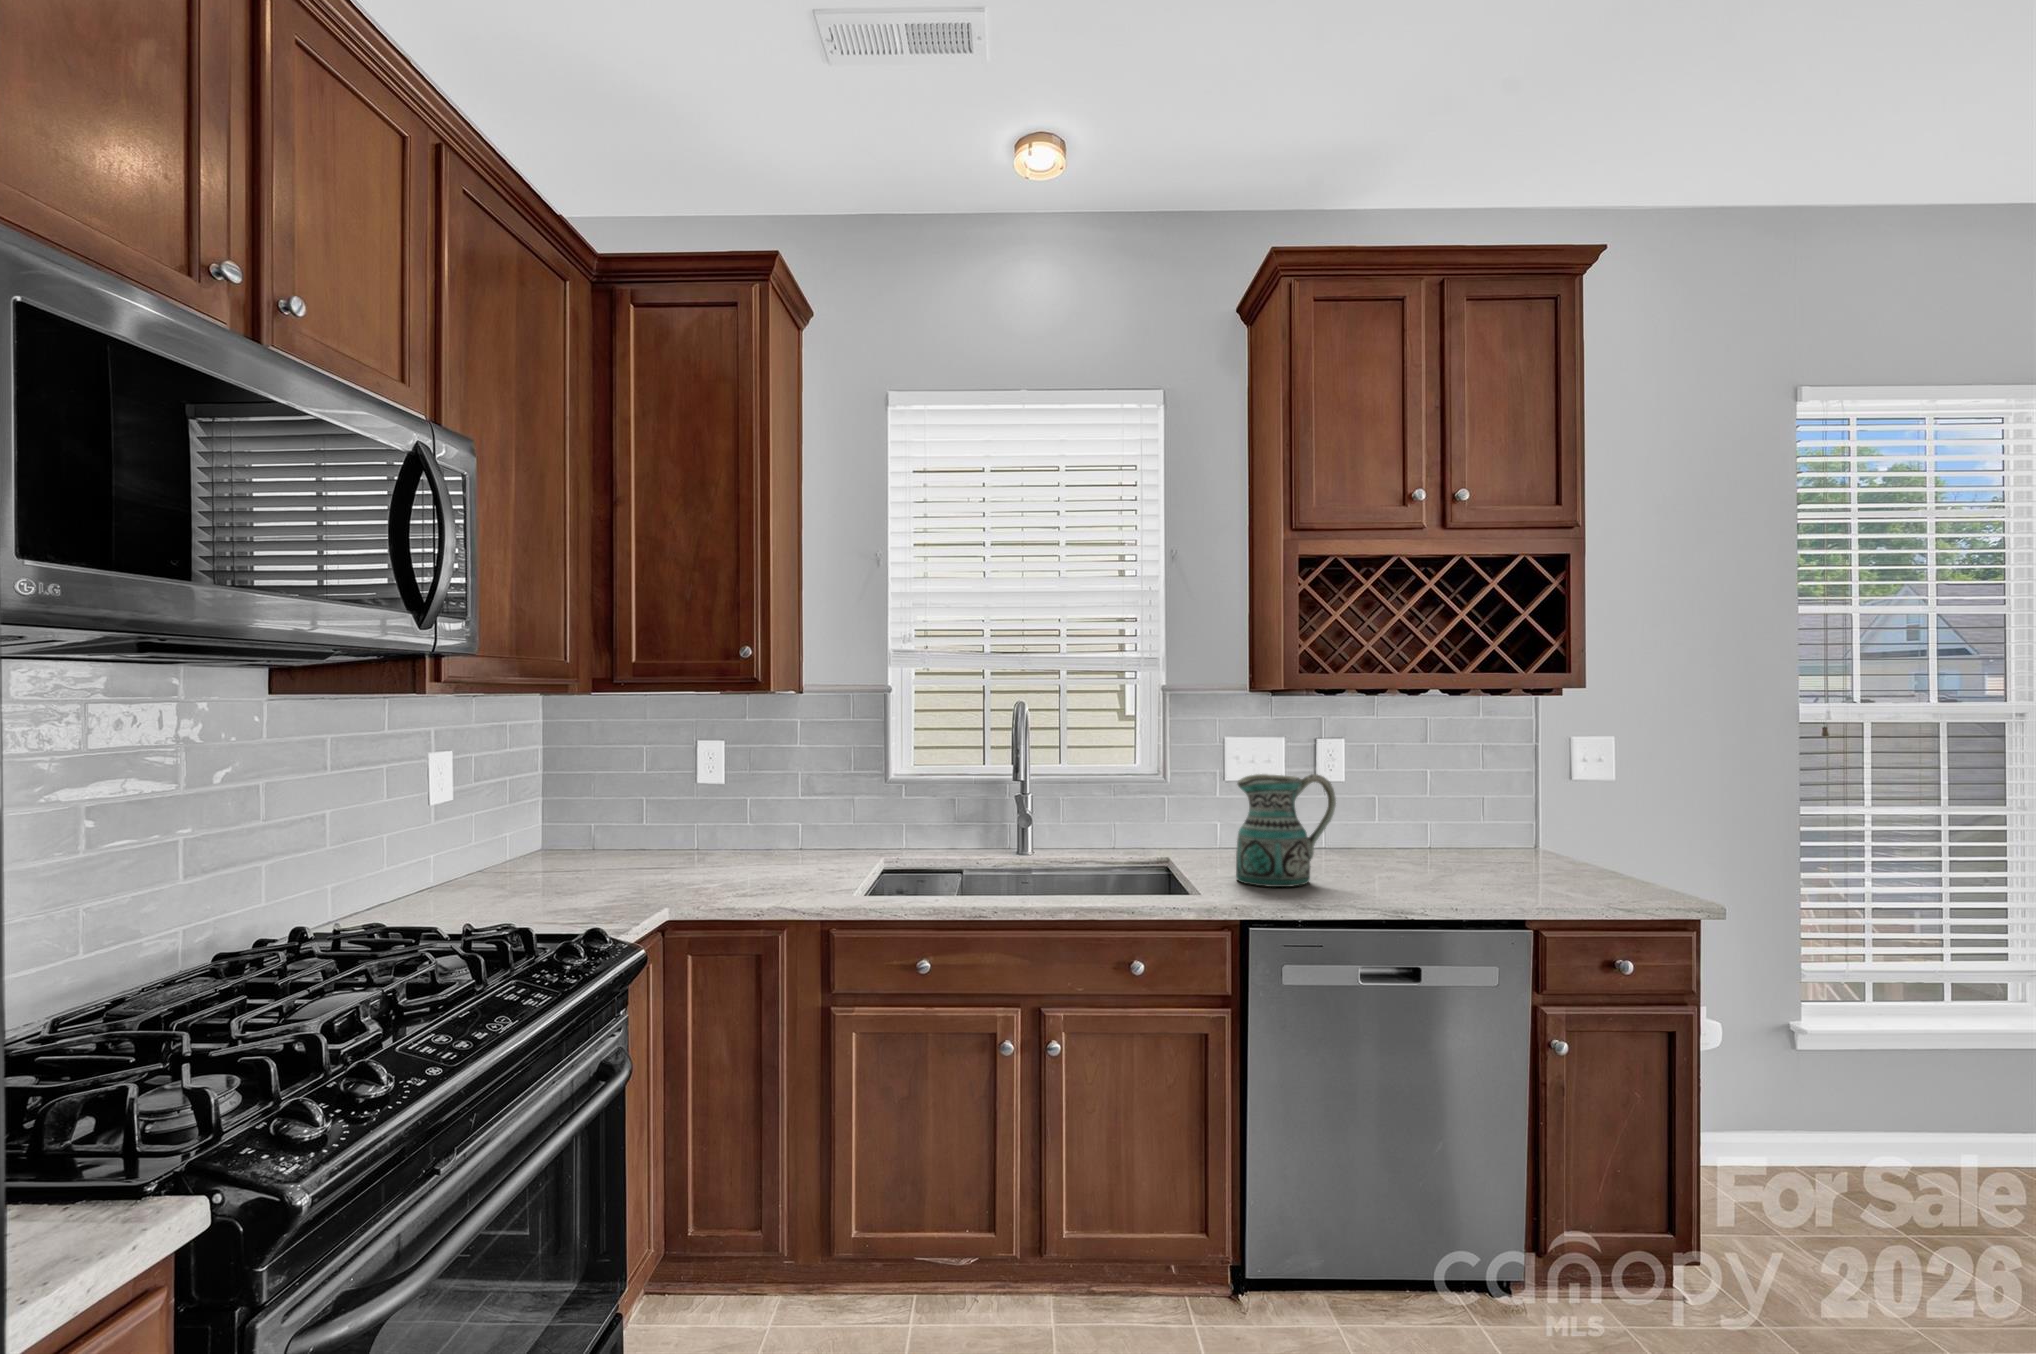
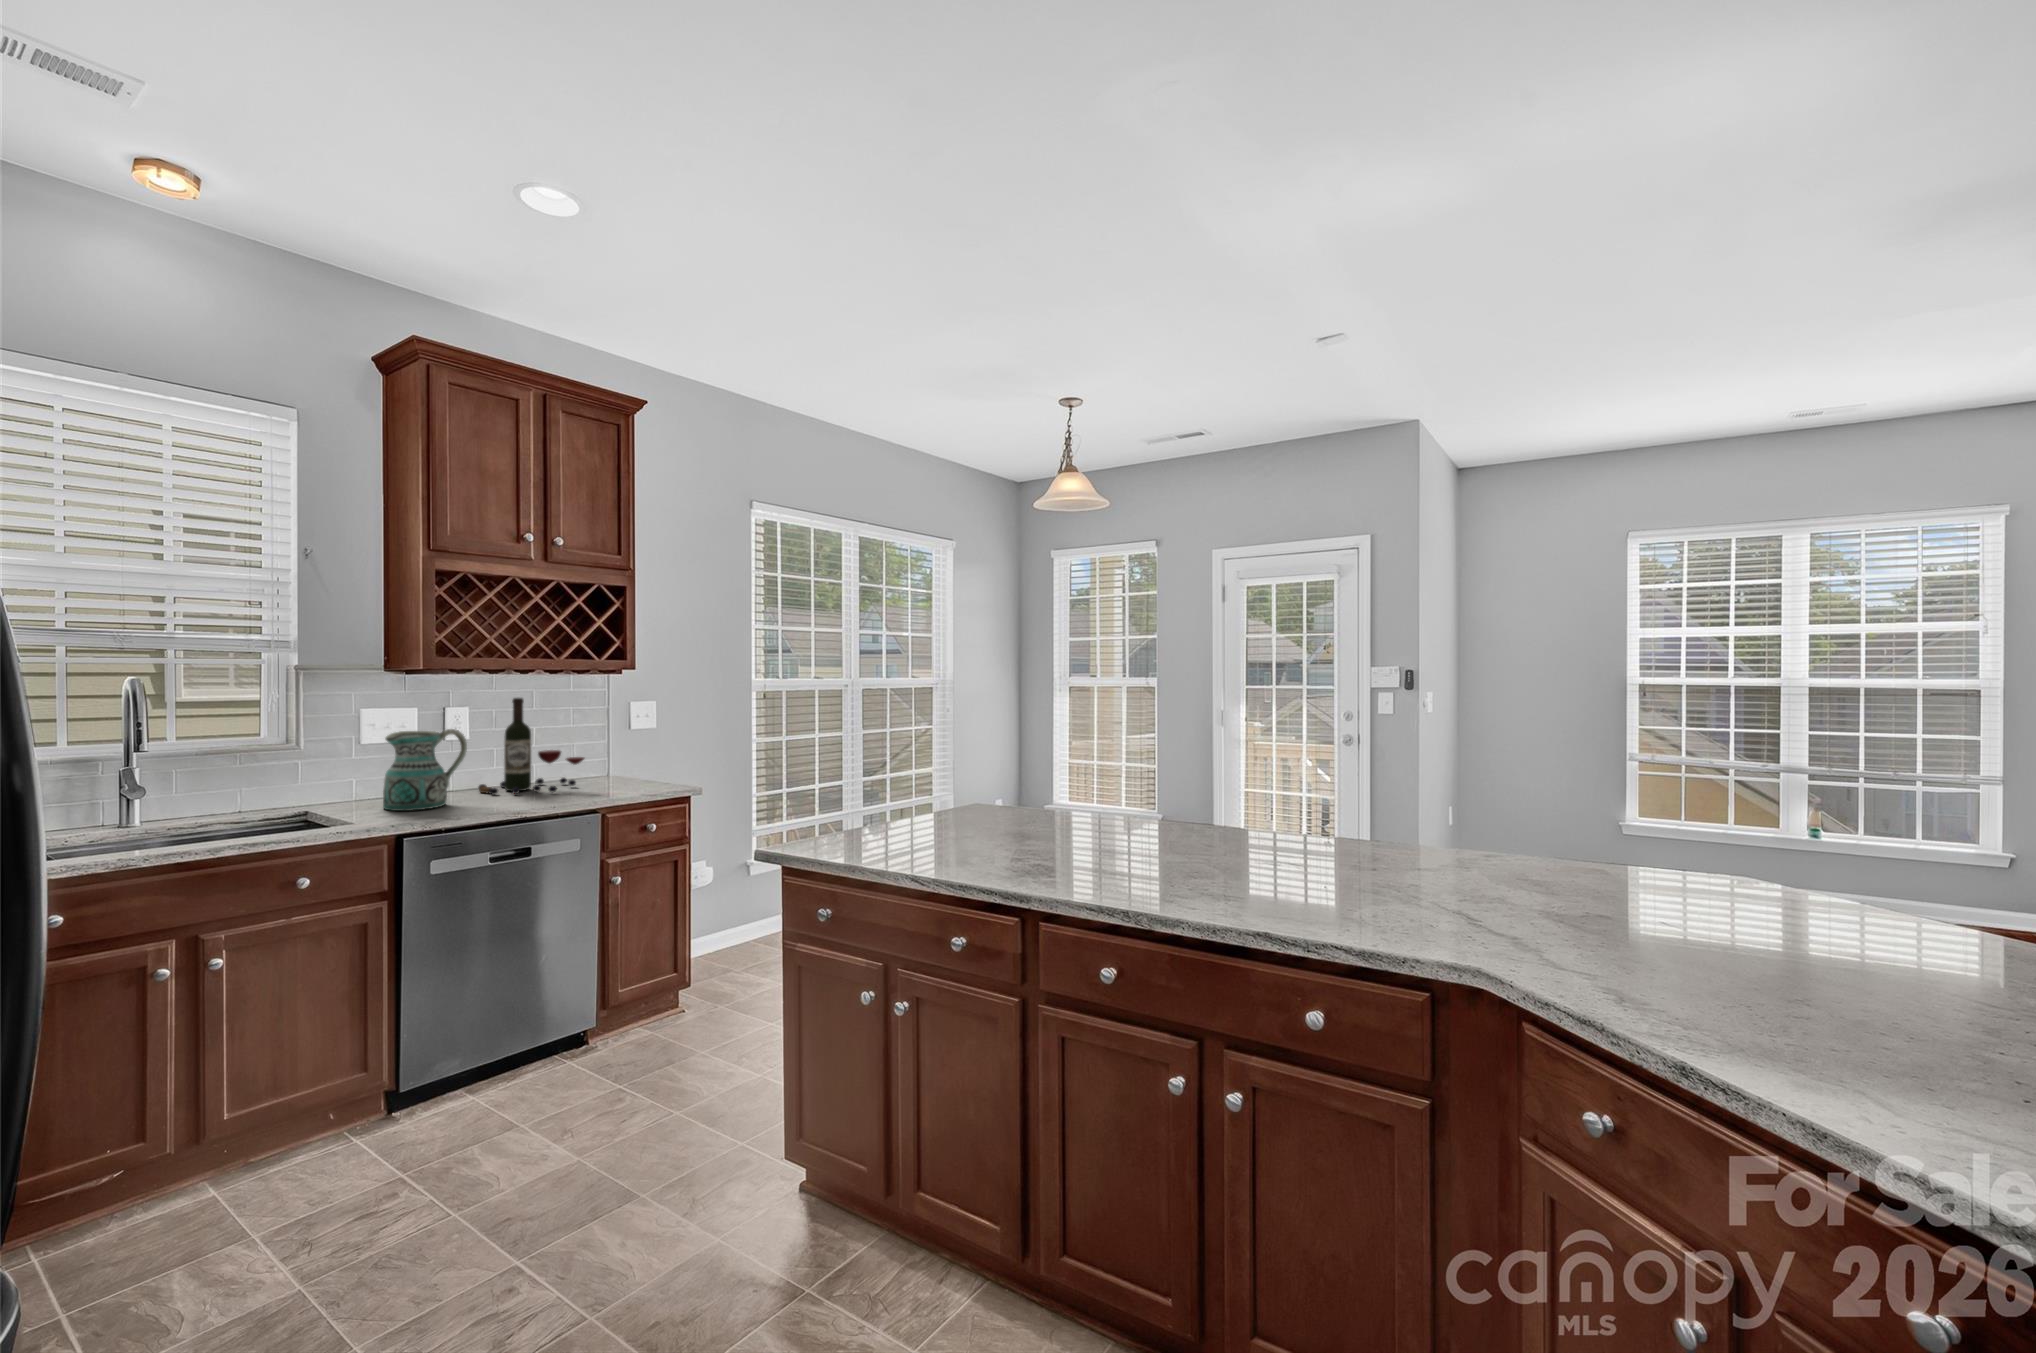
wine bottle: none [1355,732,1508,883] -> present [478,698,584,795]

